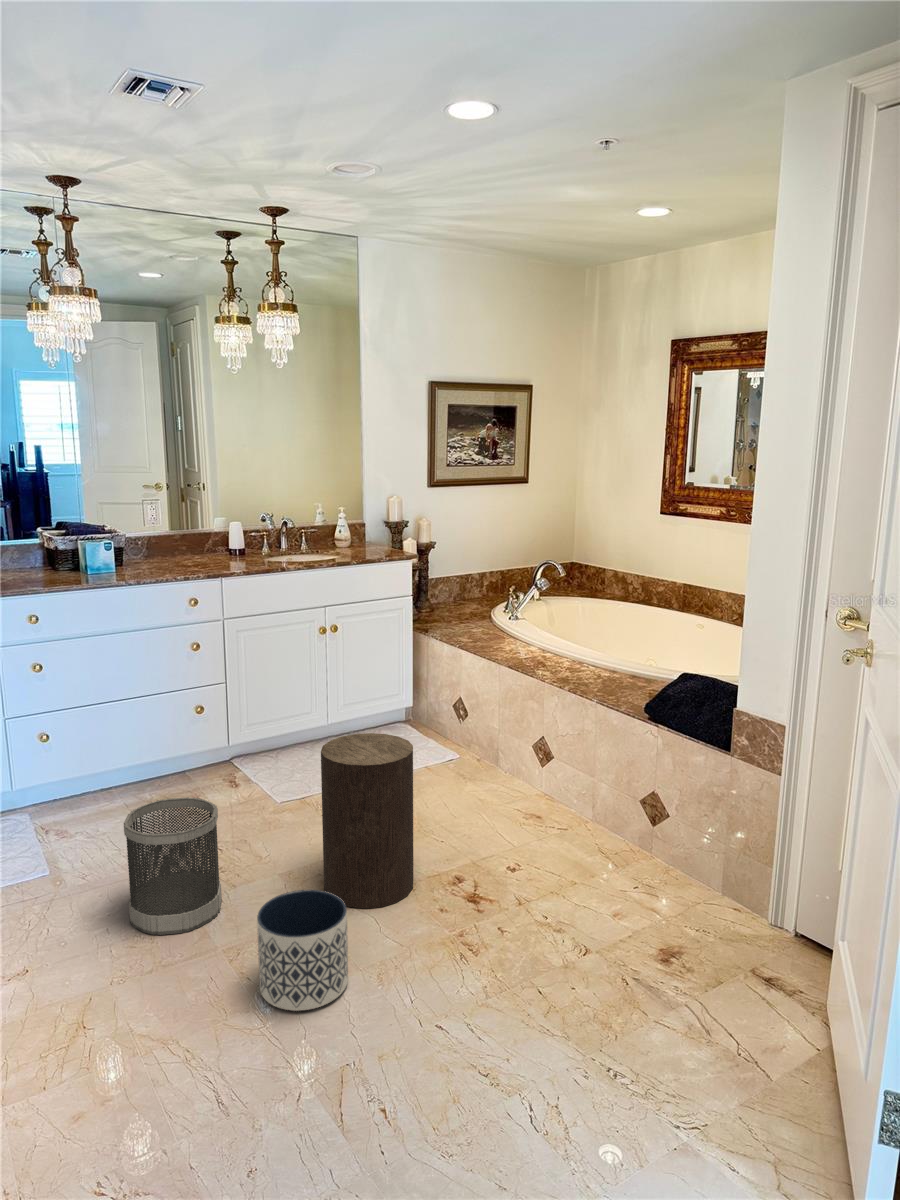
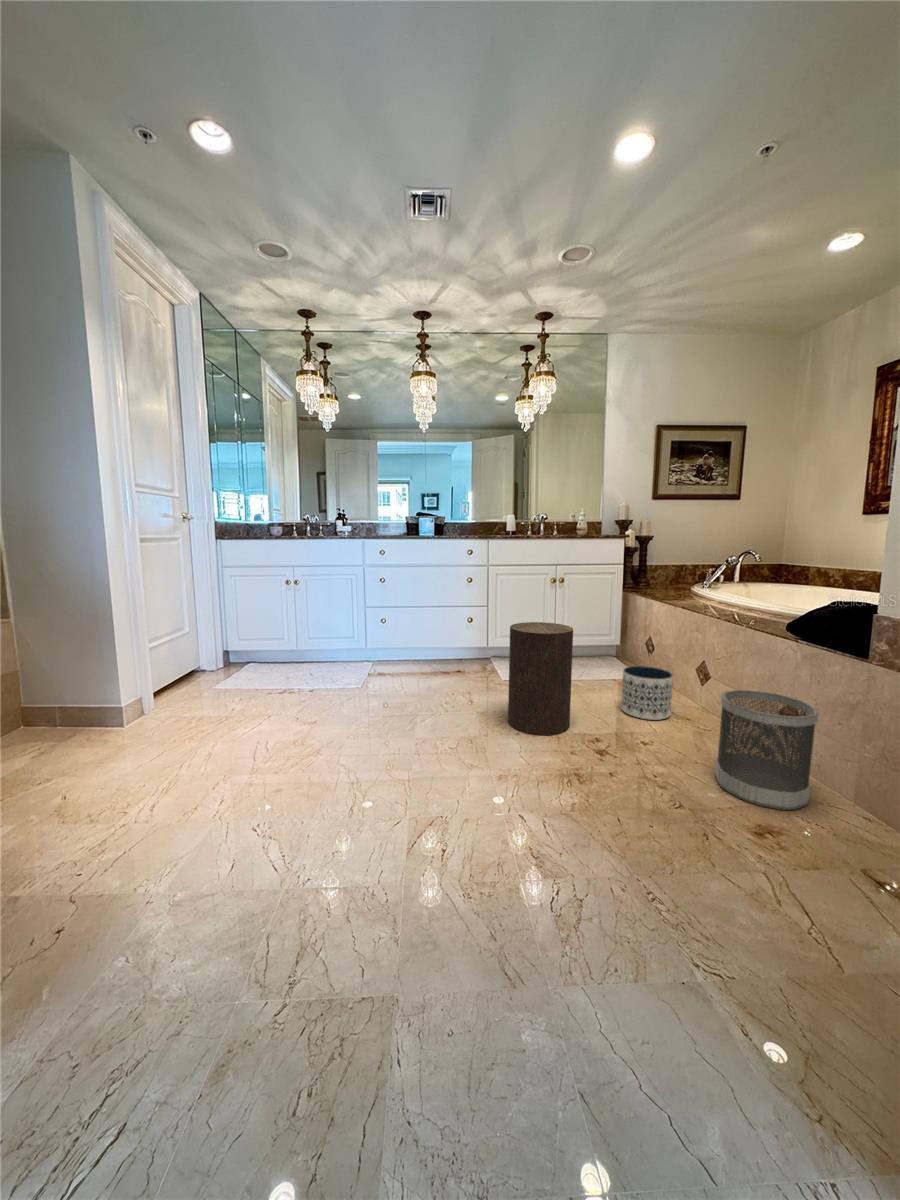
wastebasket: present [124,797,222,935] -> present [715,690,818,810]
planter: present [257,890,348,1011] -> present [621,666,673,720]

